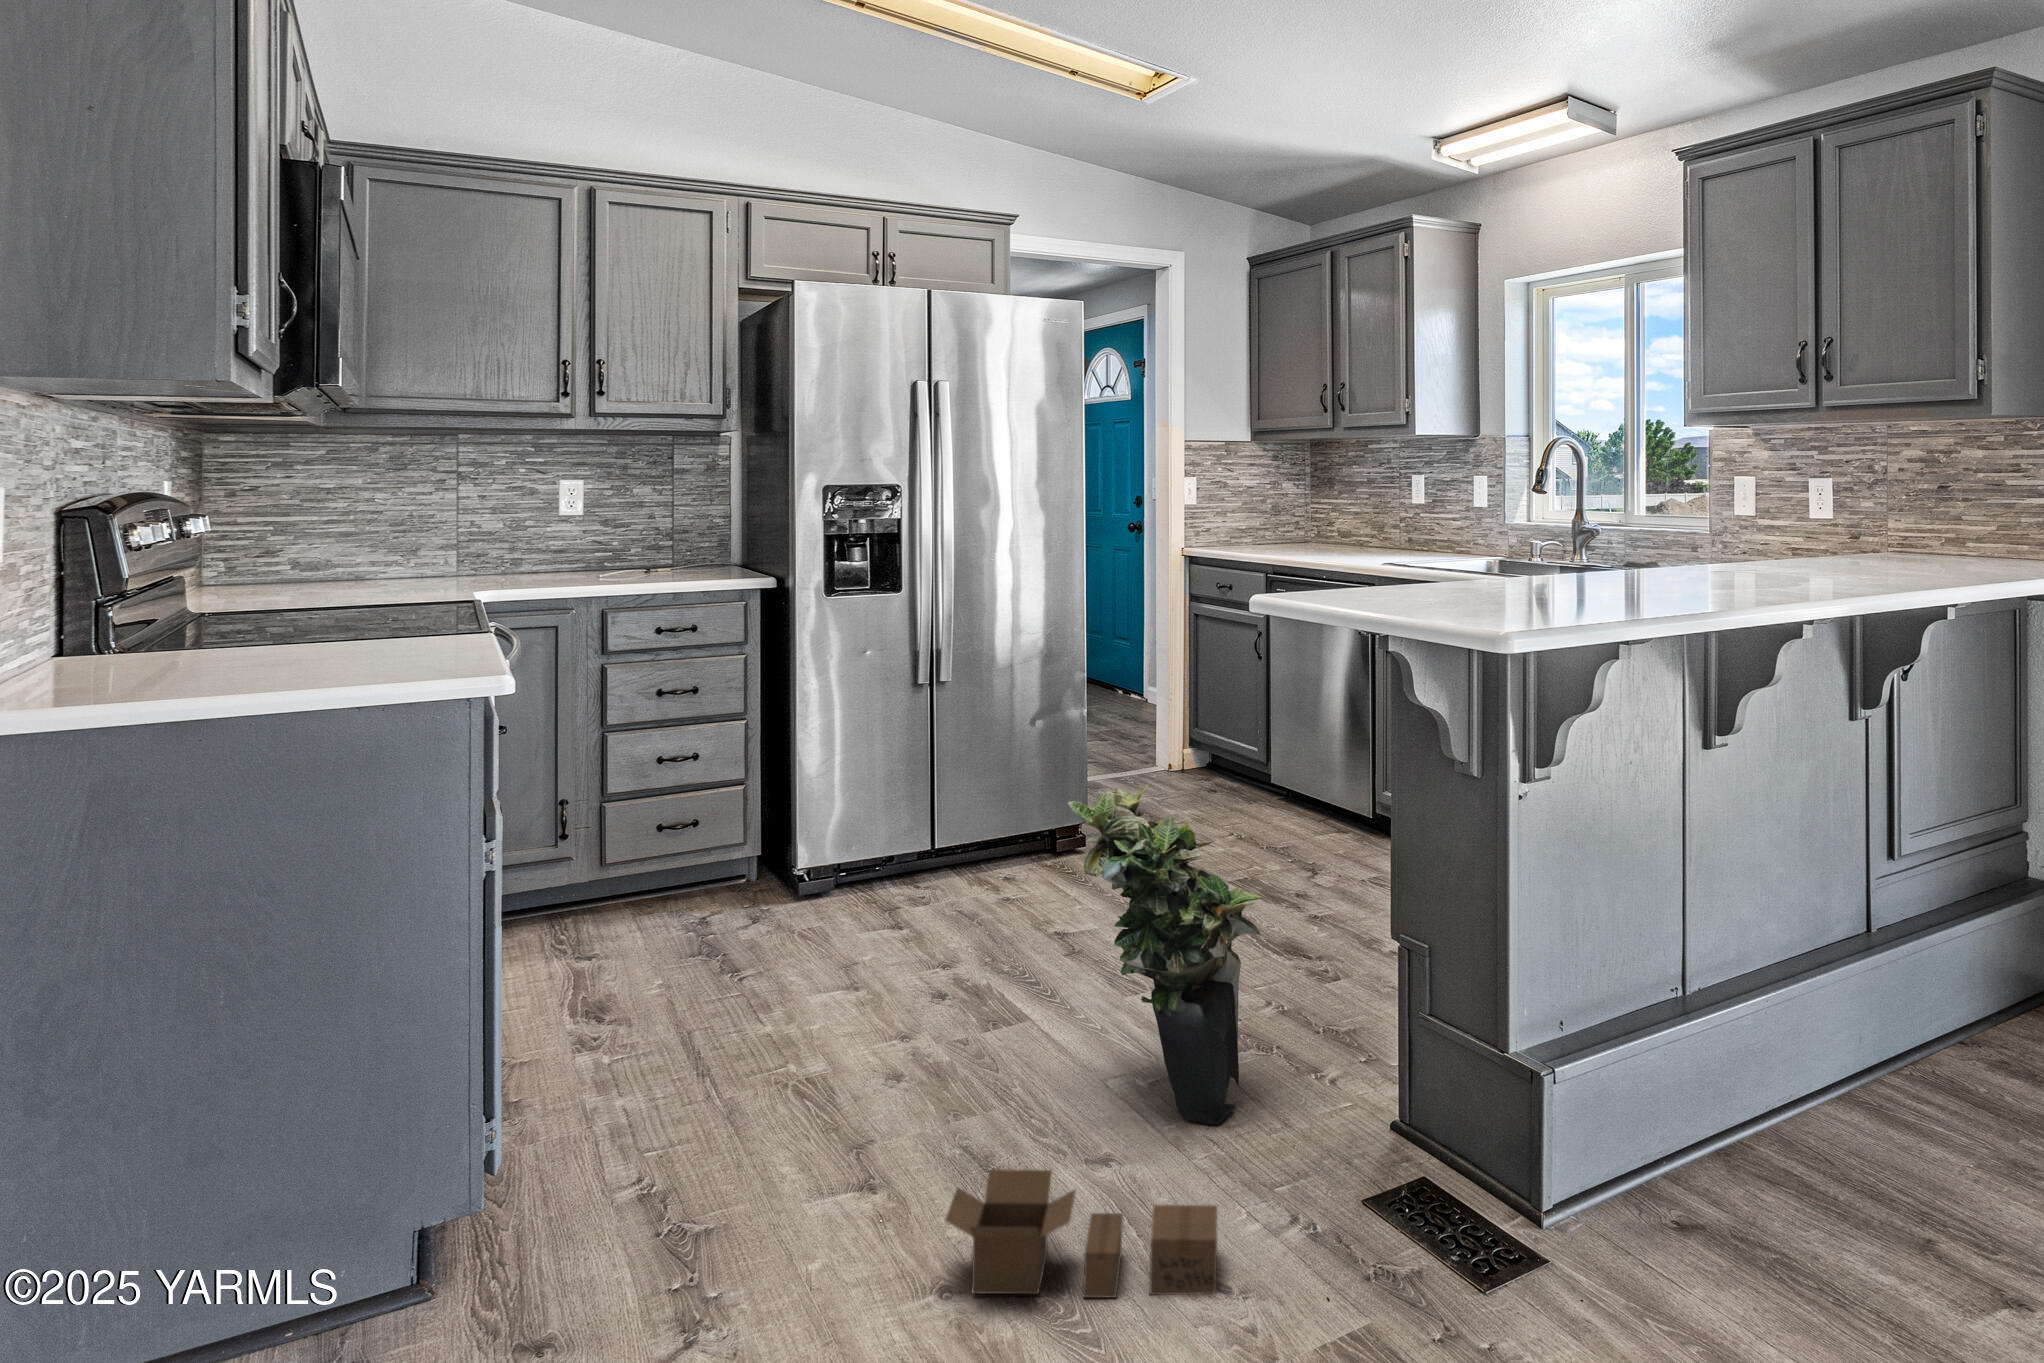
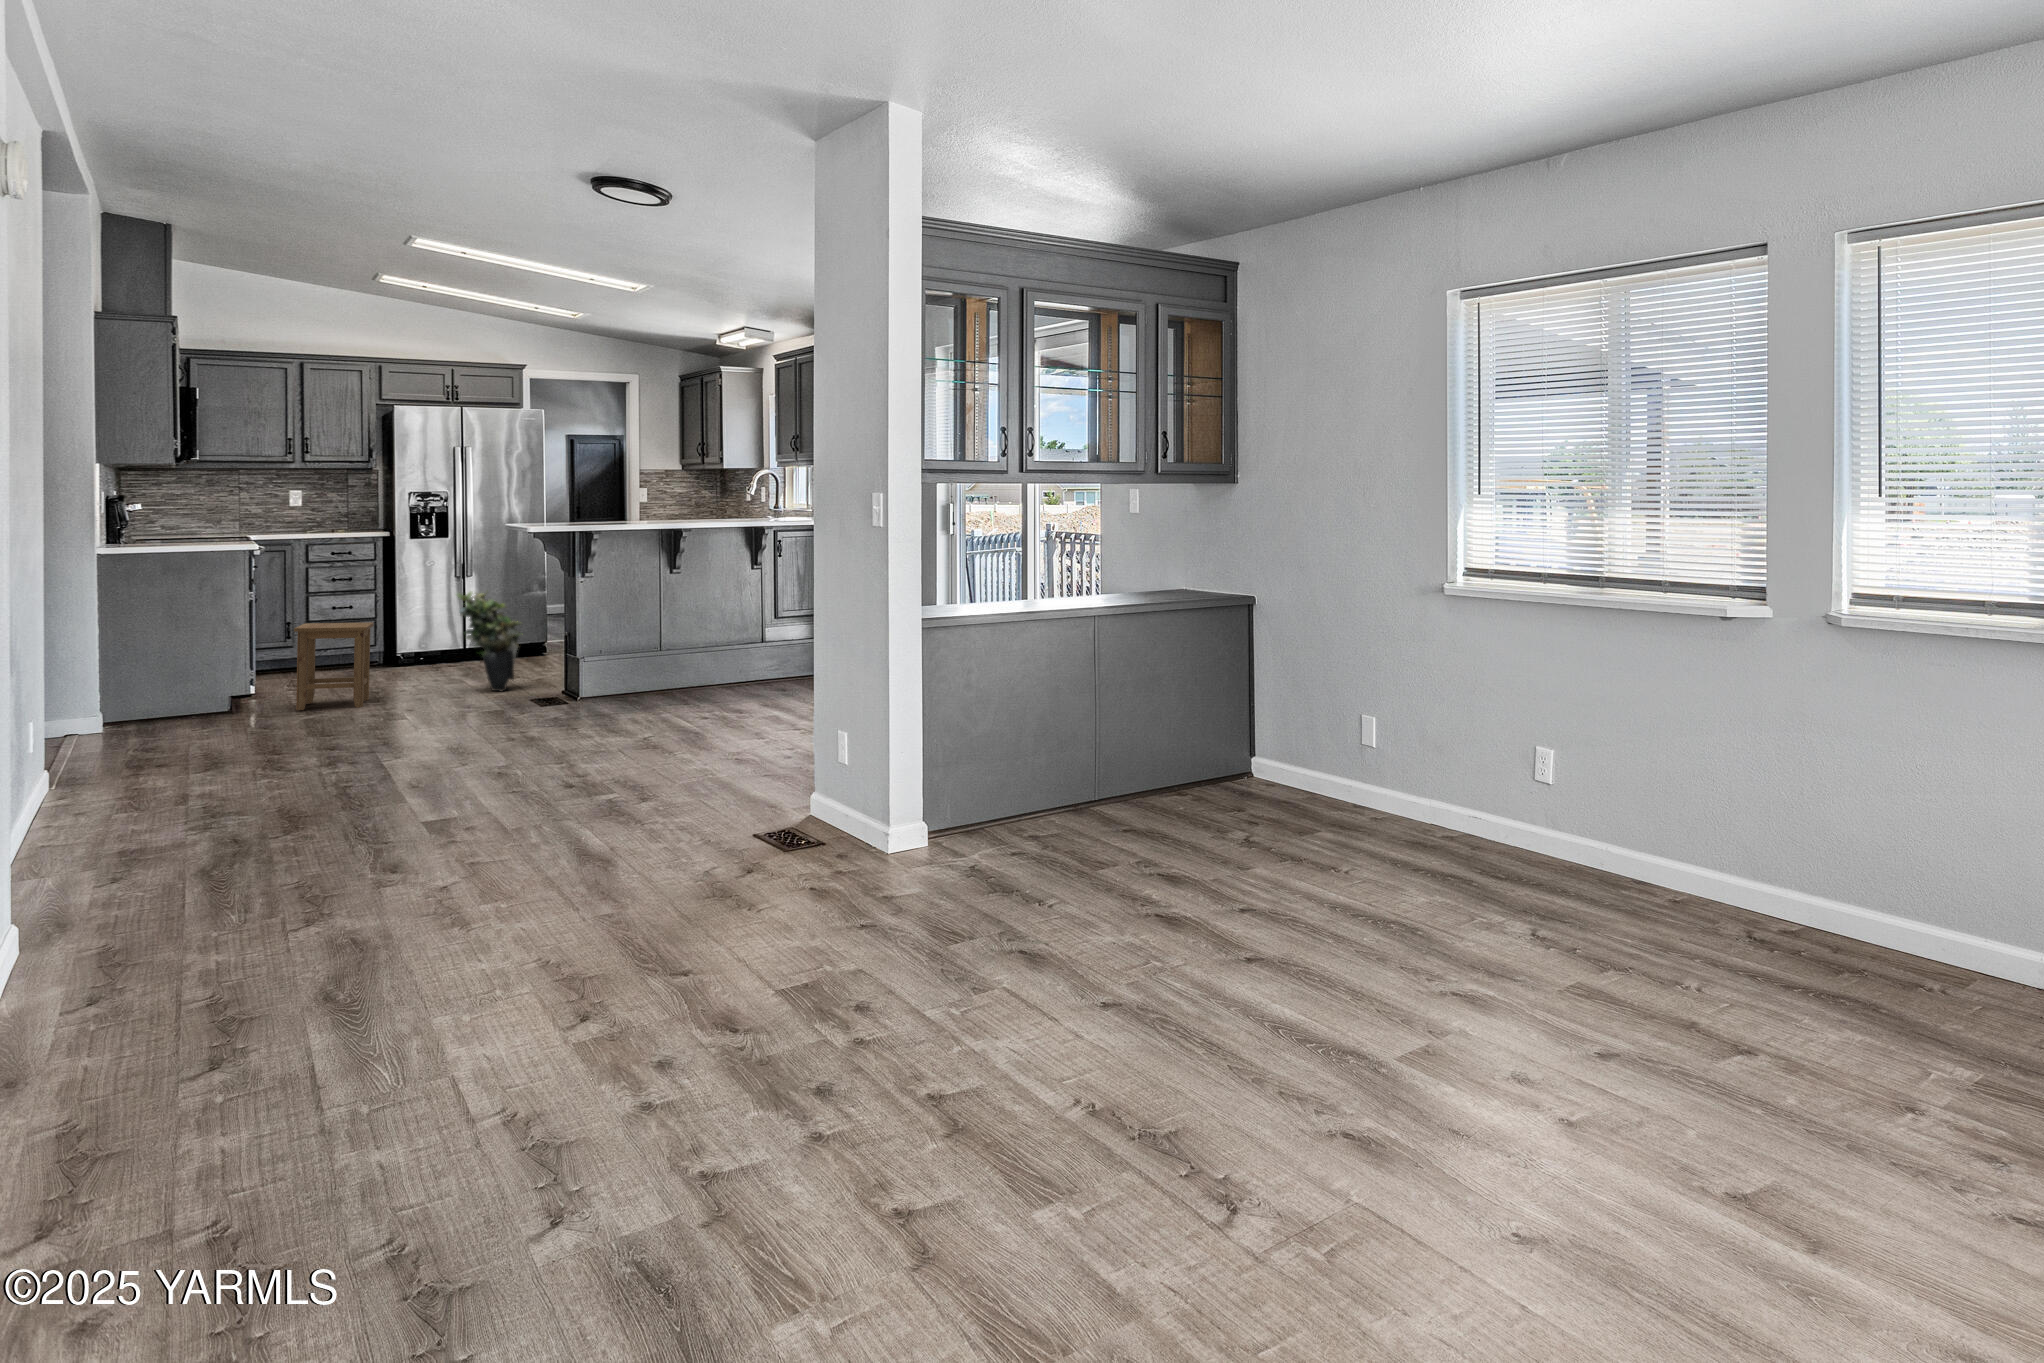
stool: none [631,915,870,1306] -> present [294,622,374,710]
cardboard box: present [945,1169,1217,1298] -> none [386,683,472,707]

